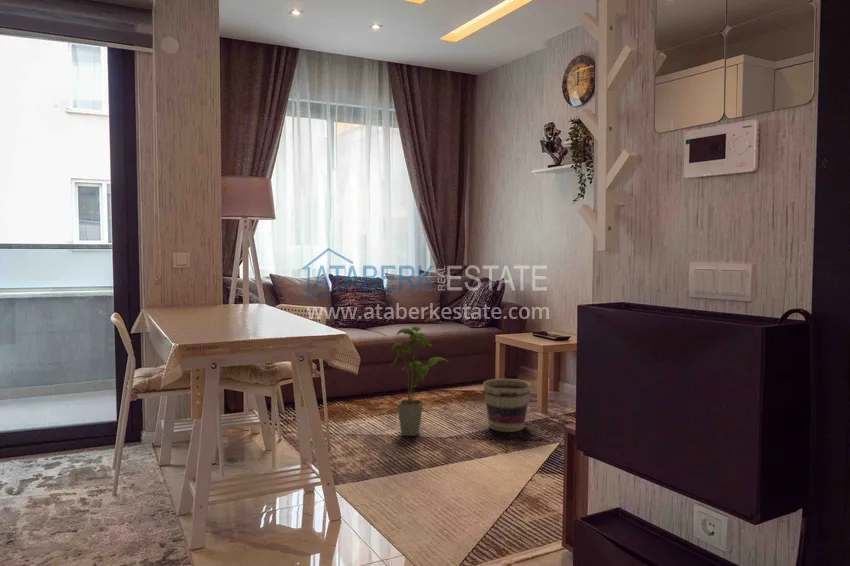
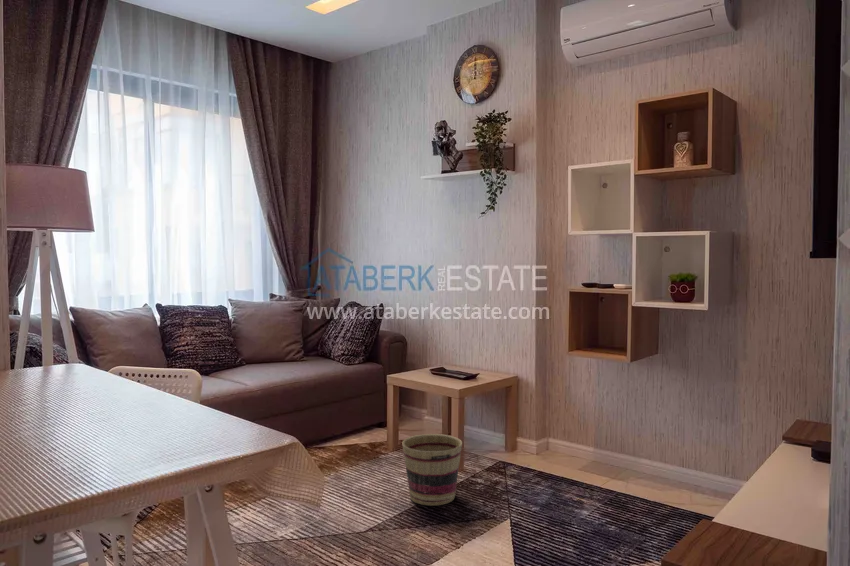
house plant: present [391,326,445,436] -> none [285,379,365,532]

